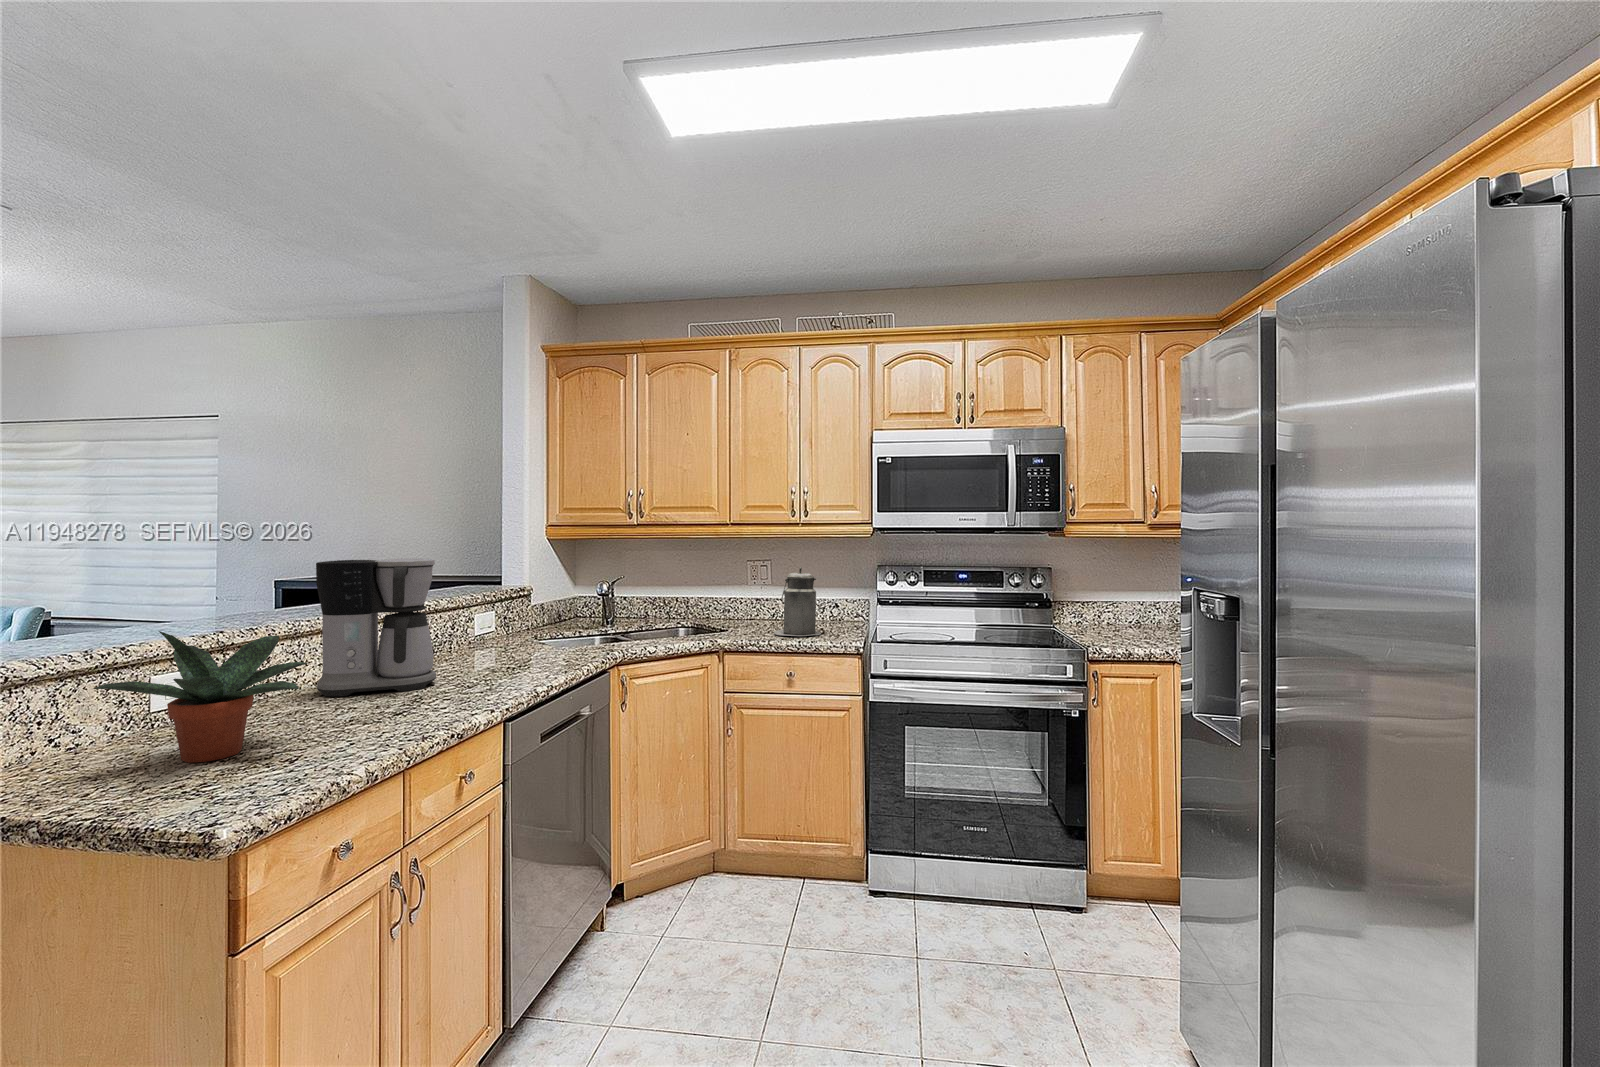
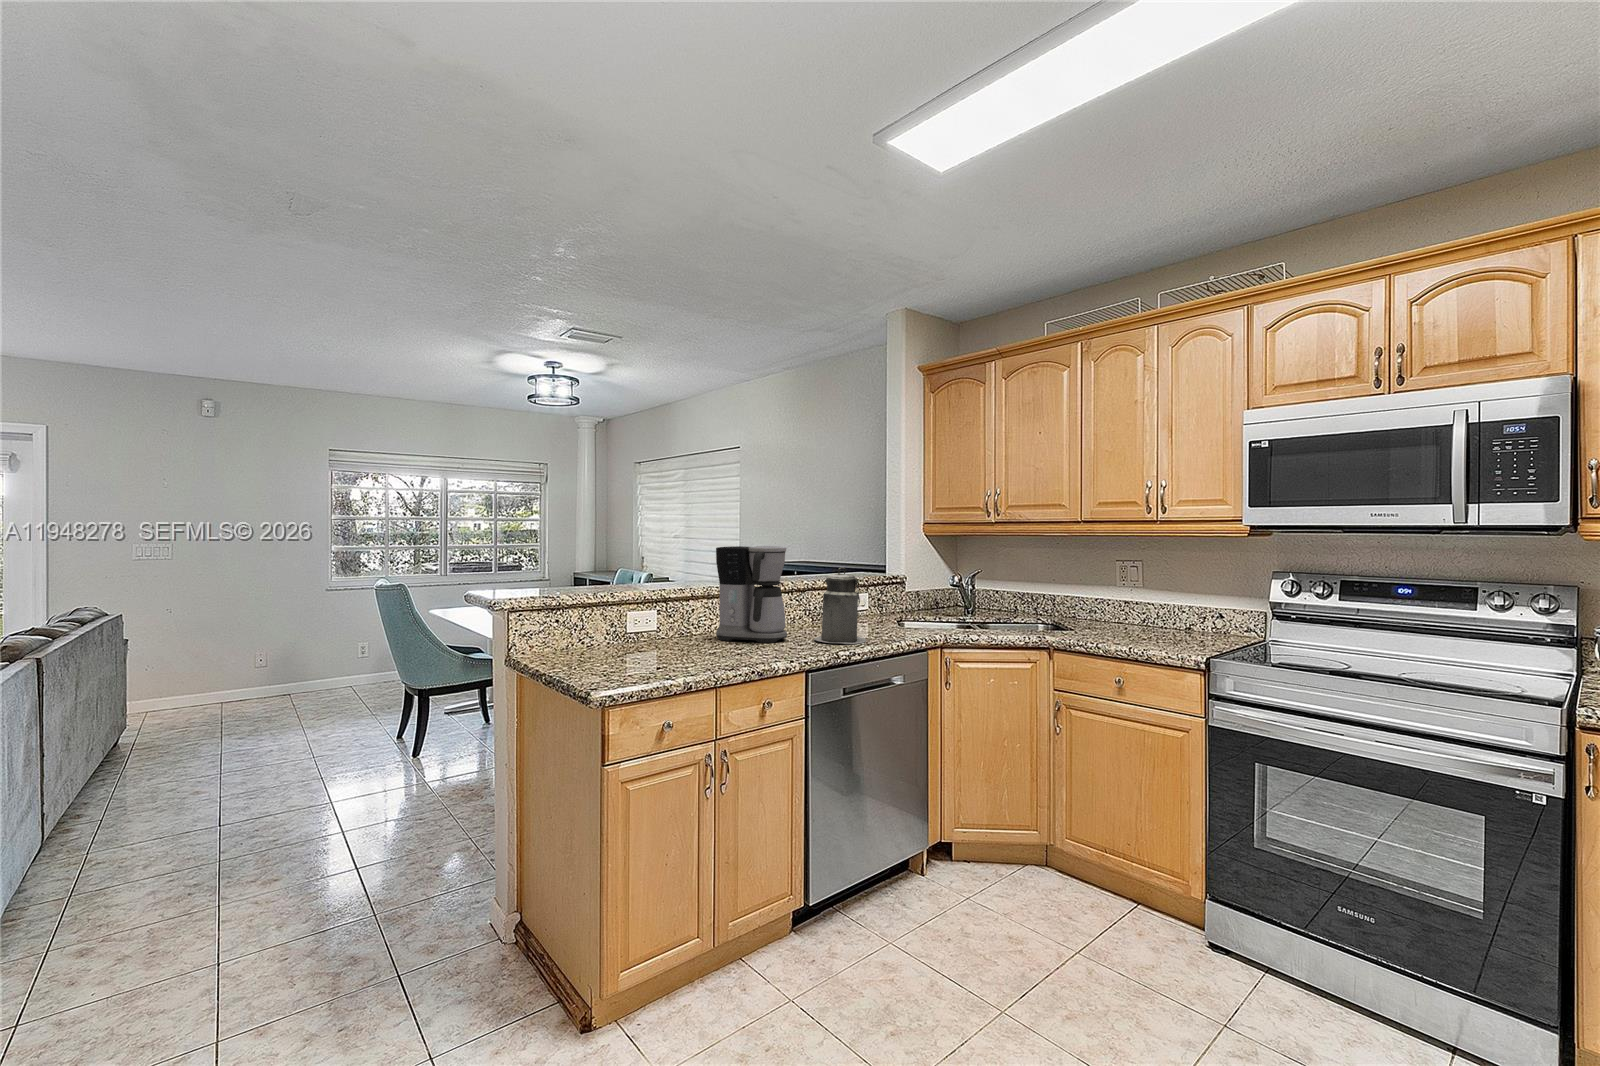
canister: present [774,567,821,636] -> present [814,568,866,644]
potted plant: present [93,631,309,763] -> none [584,583,684,662]

